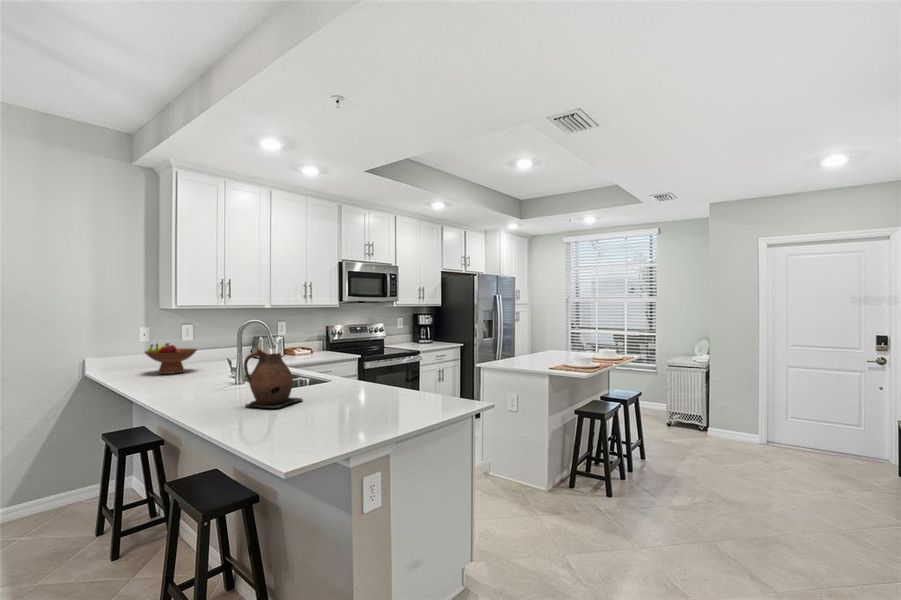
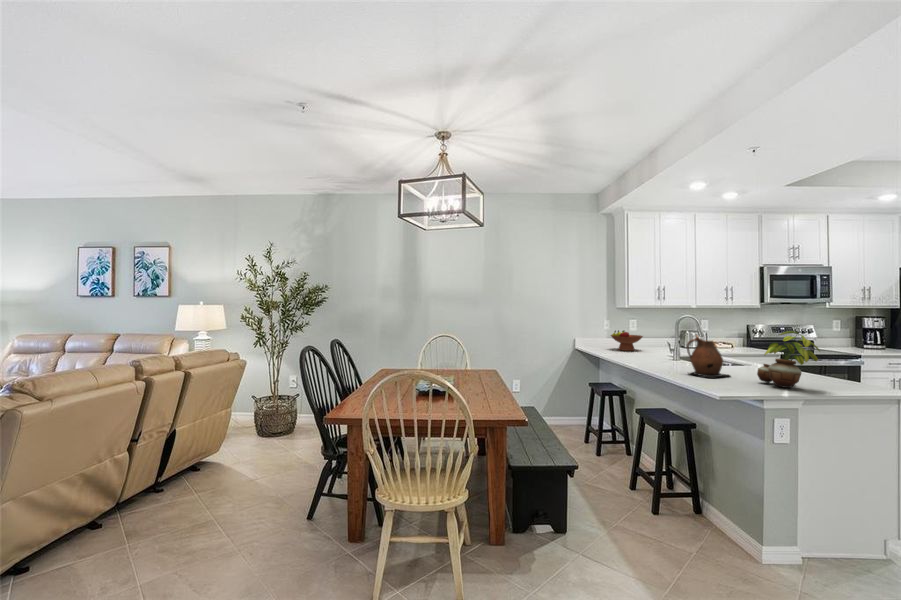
potted plant: none [333,334,399,409] -> present [757,331,820,388]

